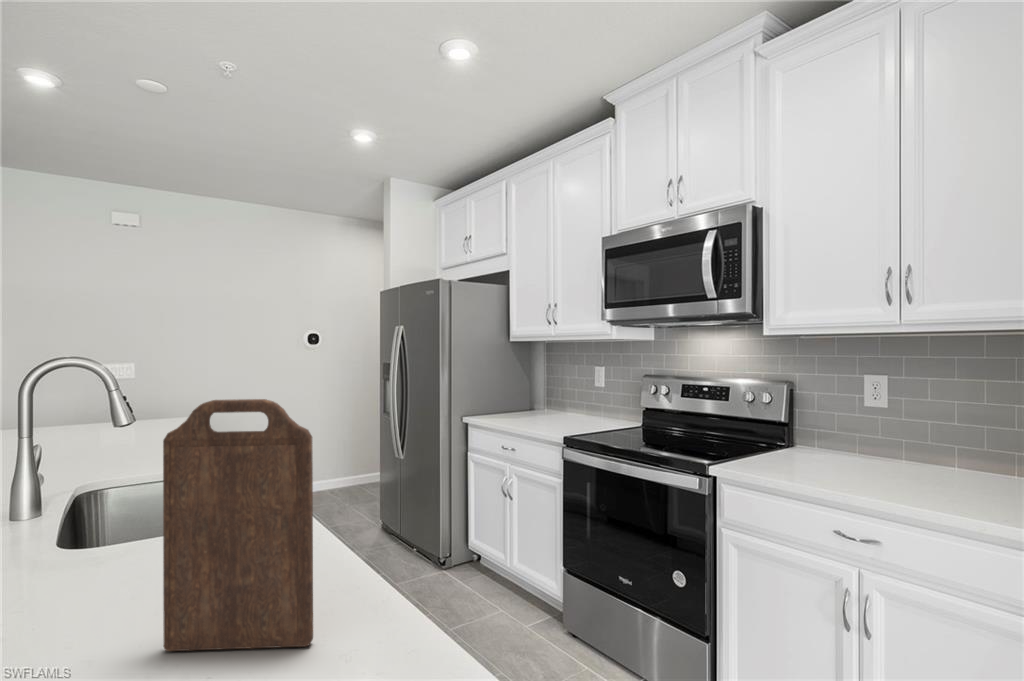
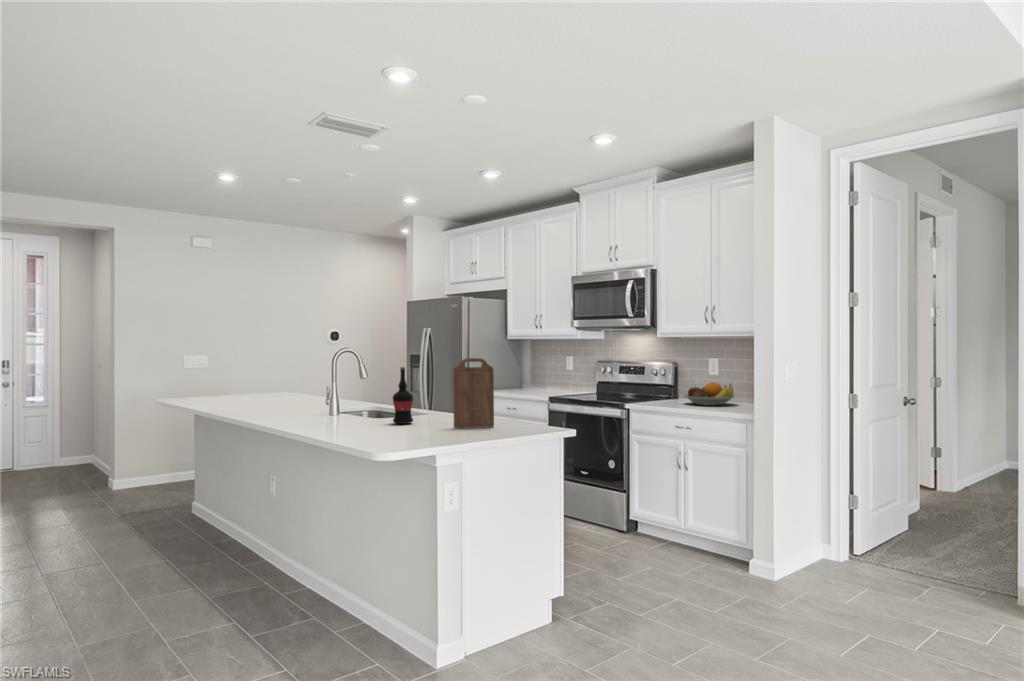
wine bottle: none [53,417,127,592] -> present [393,367,413,424]
fruit bowl: none [826,429,958,479] -> present [683,382,736,406]

